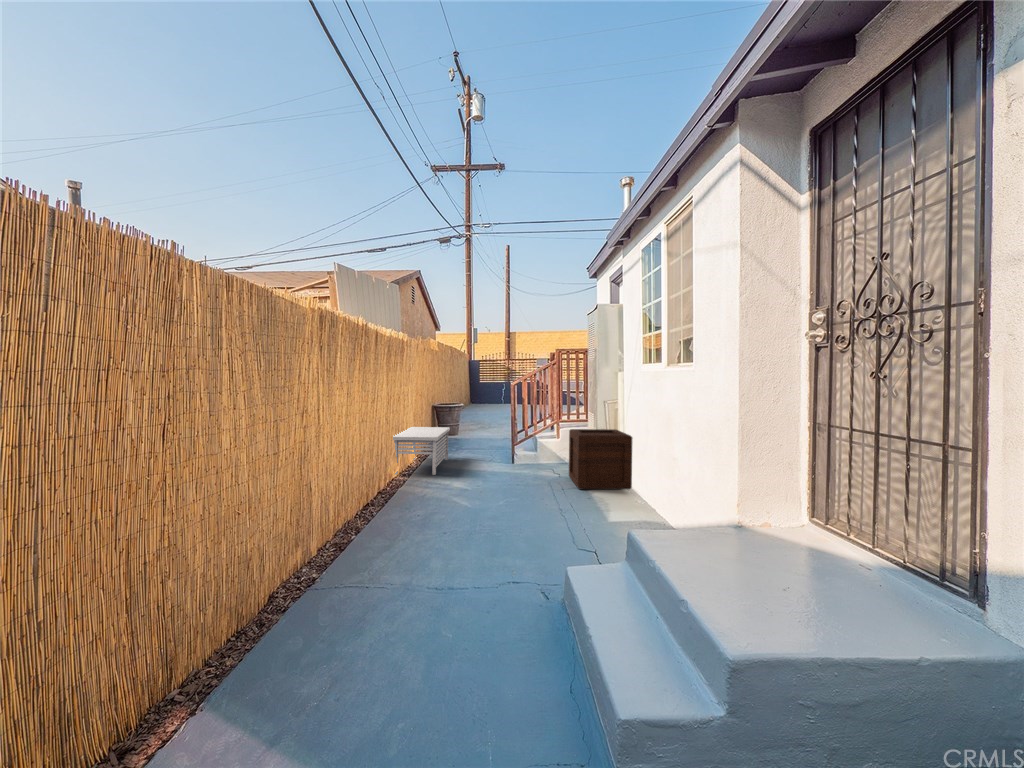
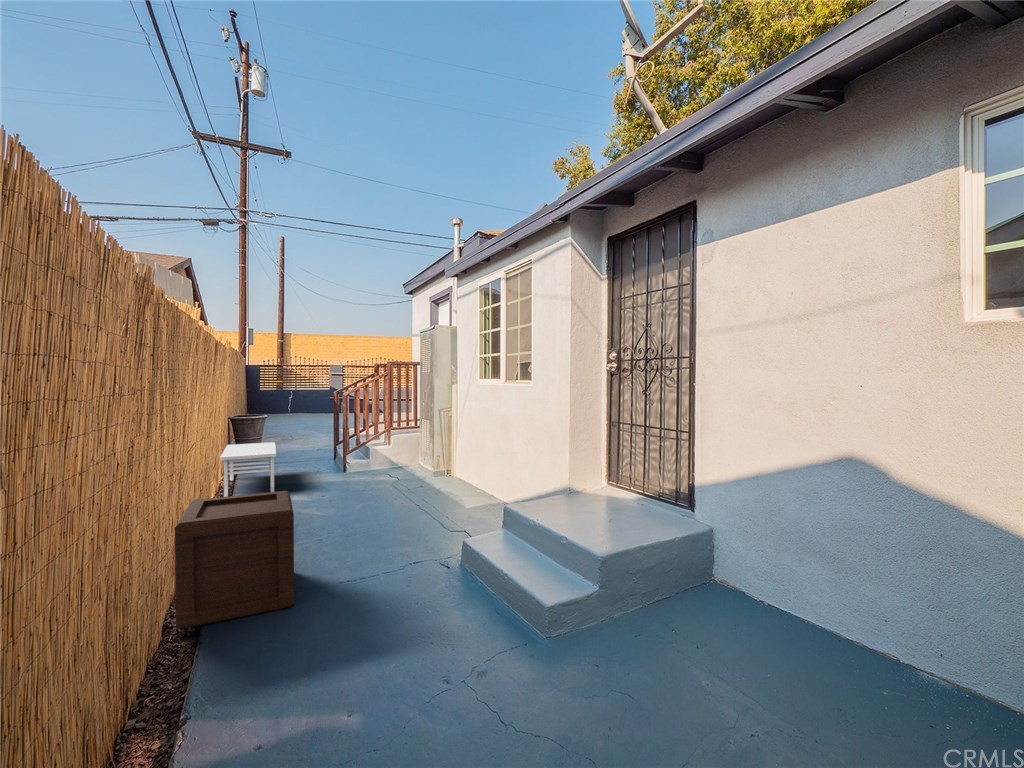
wooden crate: present [569,429,633,489] -> present [175,491,294,629]

